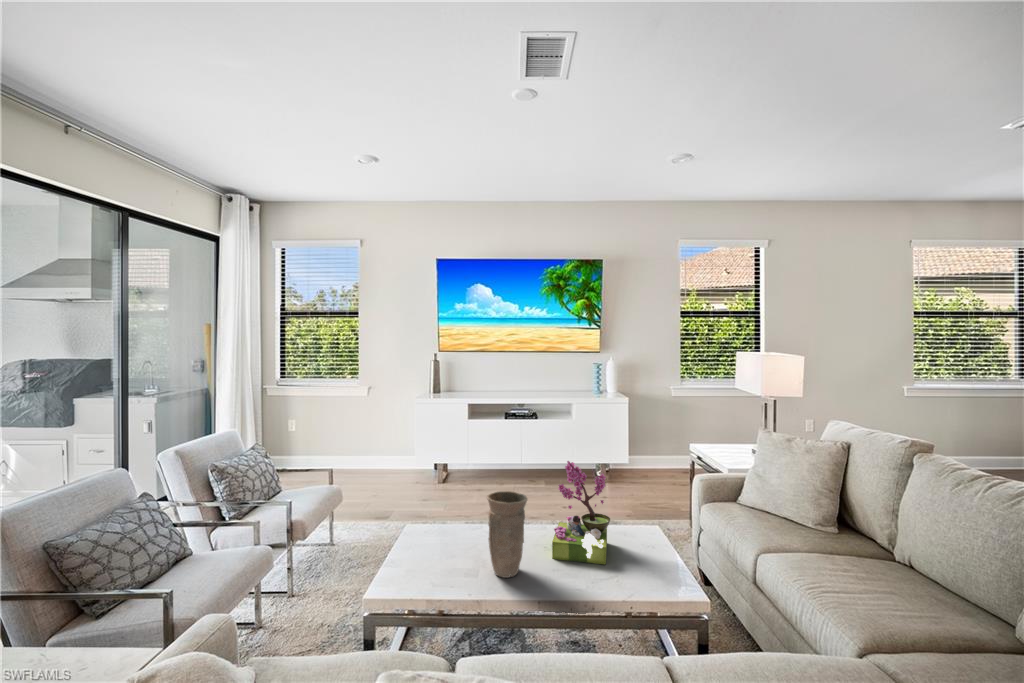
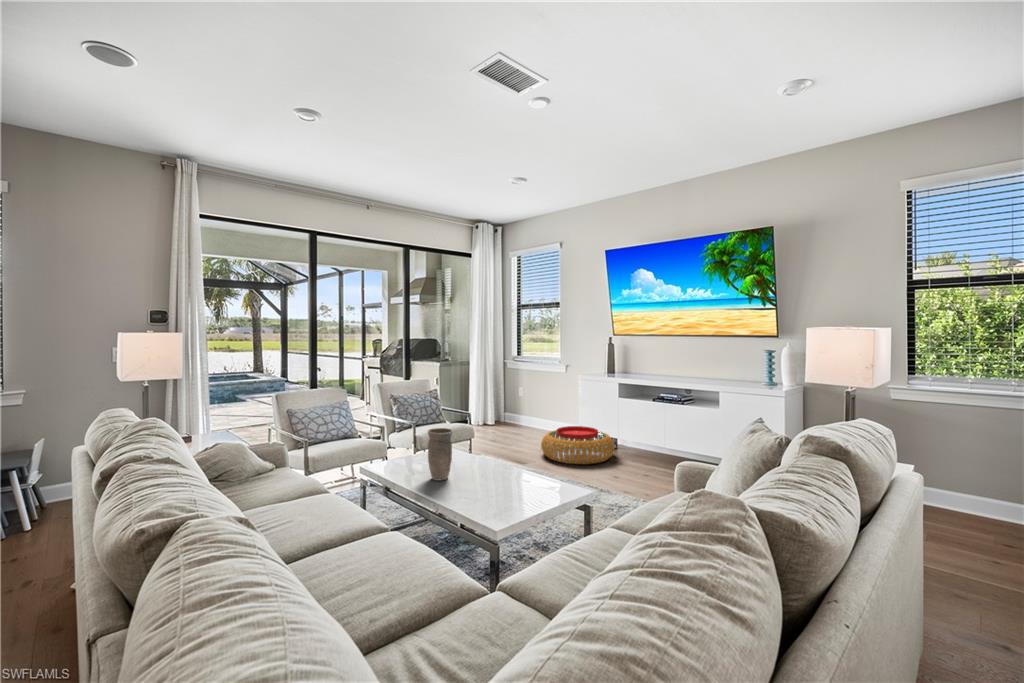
pouf: none [390,456,476,505] -> present [541,426,614,464]
flower arrangement: present [552,461,610,565] -> none [475,418,526,493]

